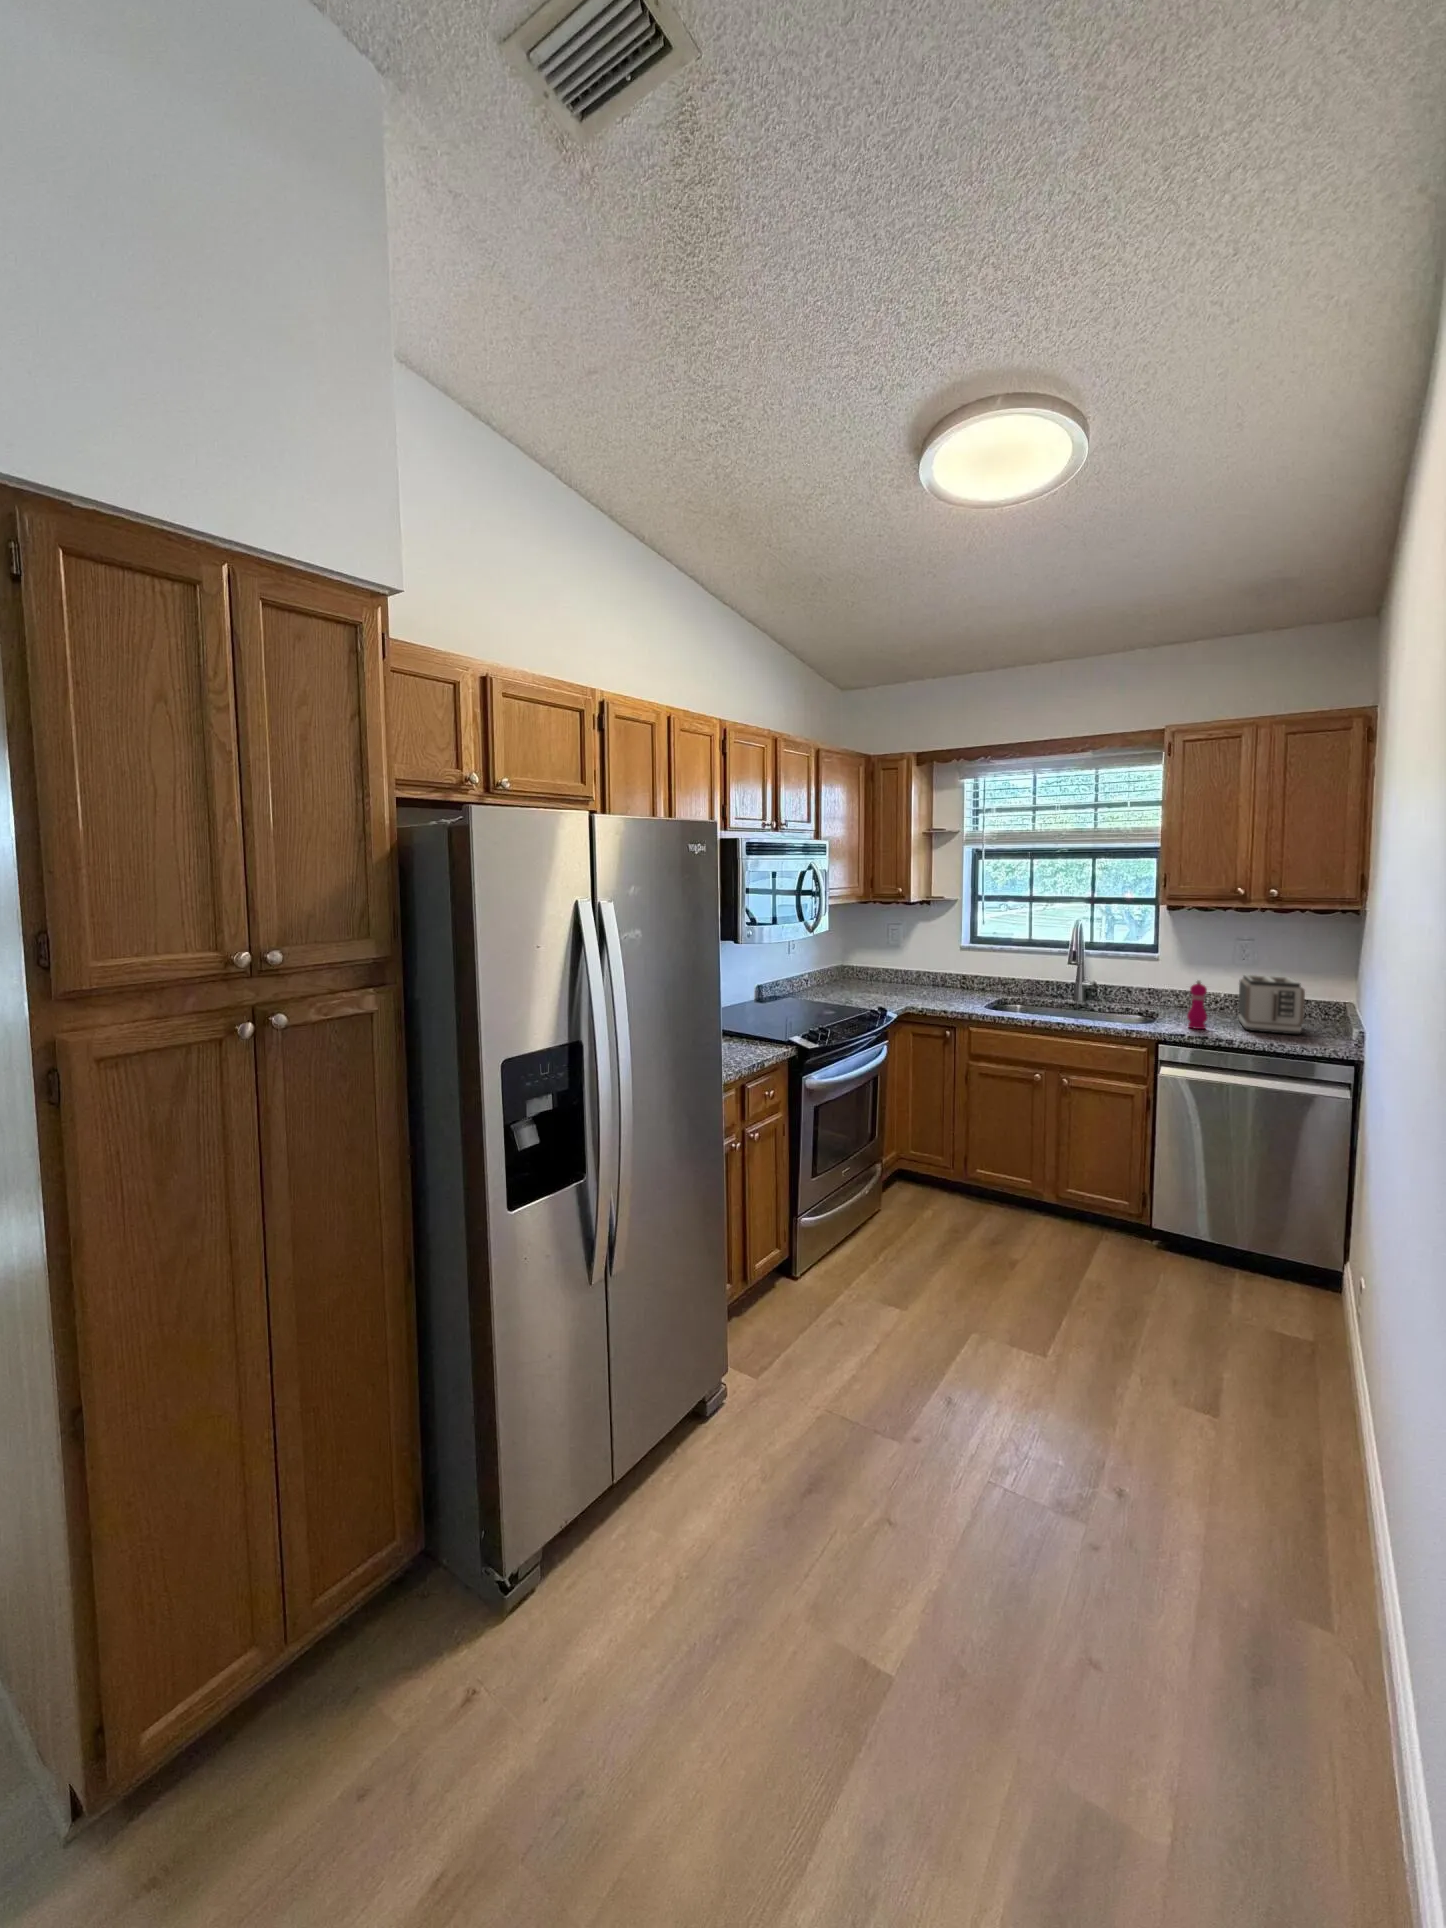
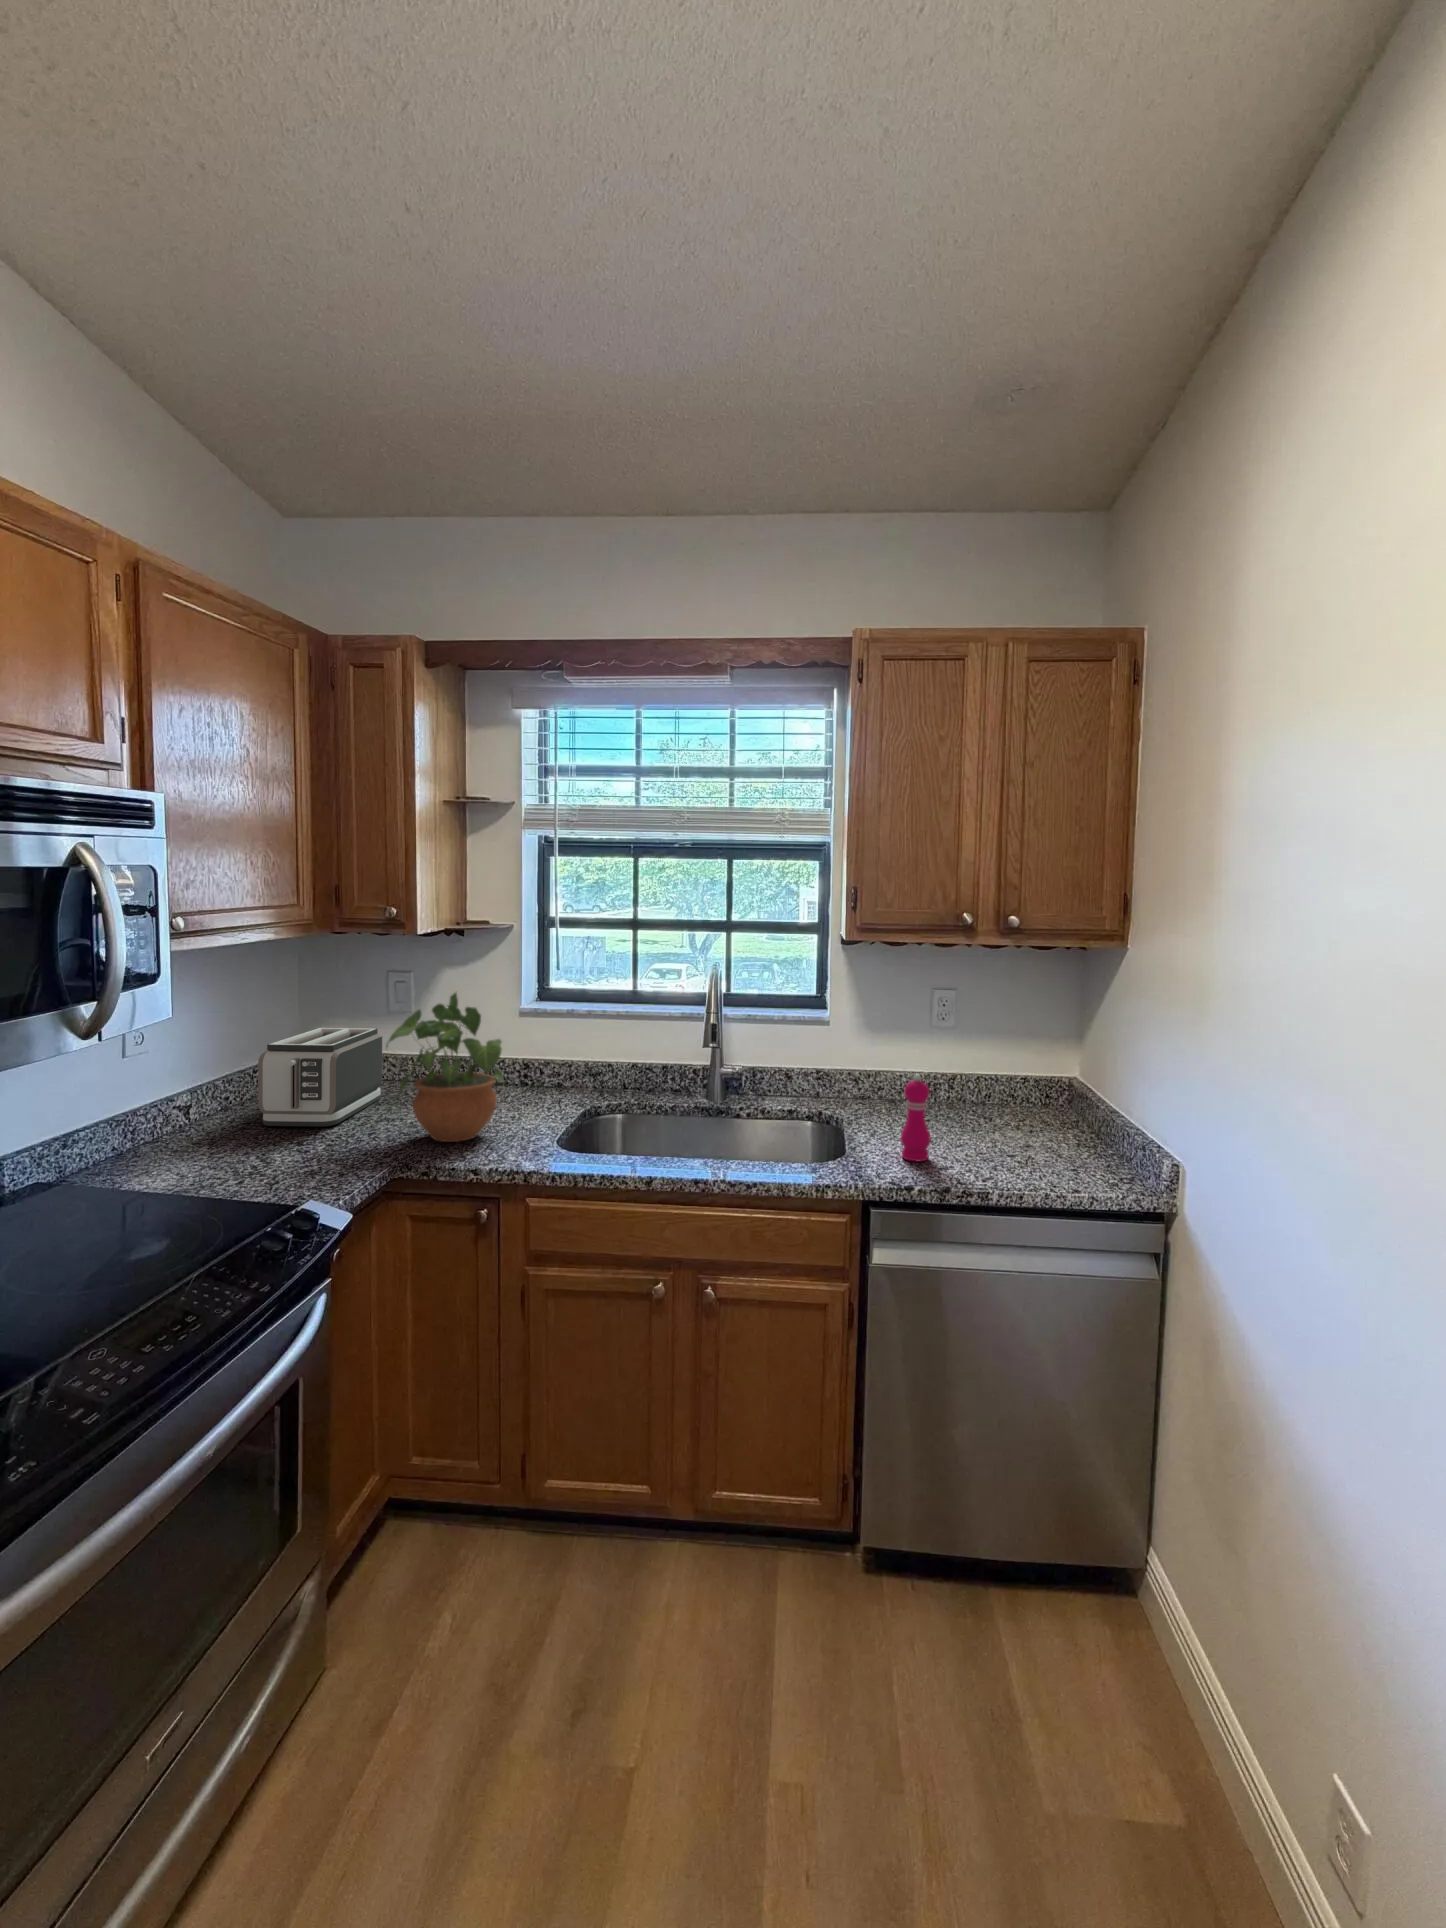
potted plant: none [899,931,956,1002] -> present [389,993,504,1142]
toaster: present [1238,975,1305,1034] -> present [258,1028,382,1127]

